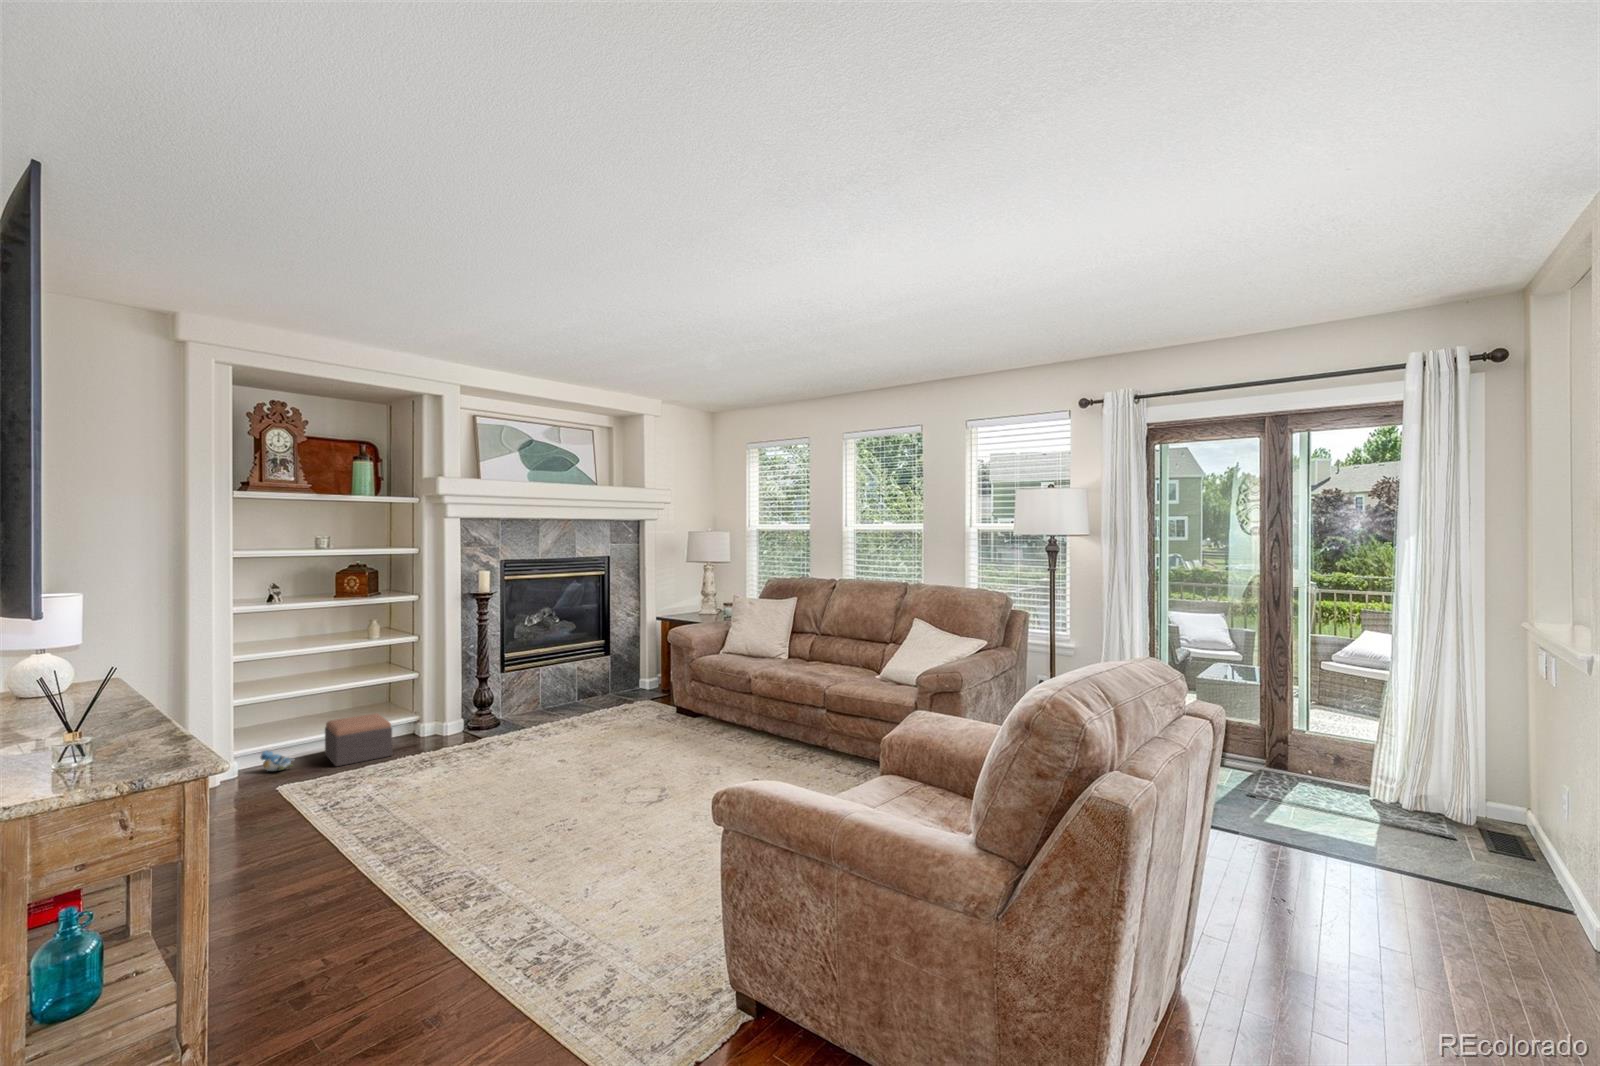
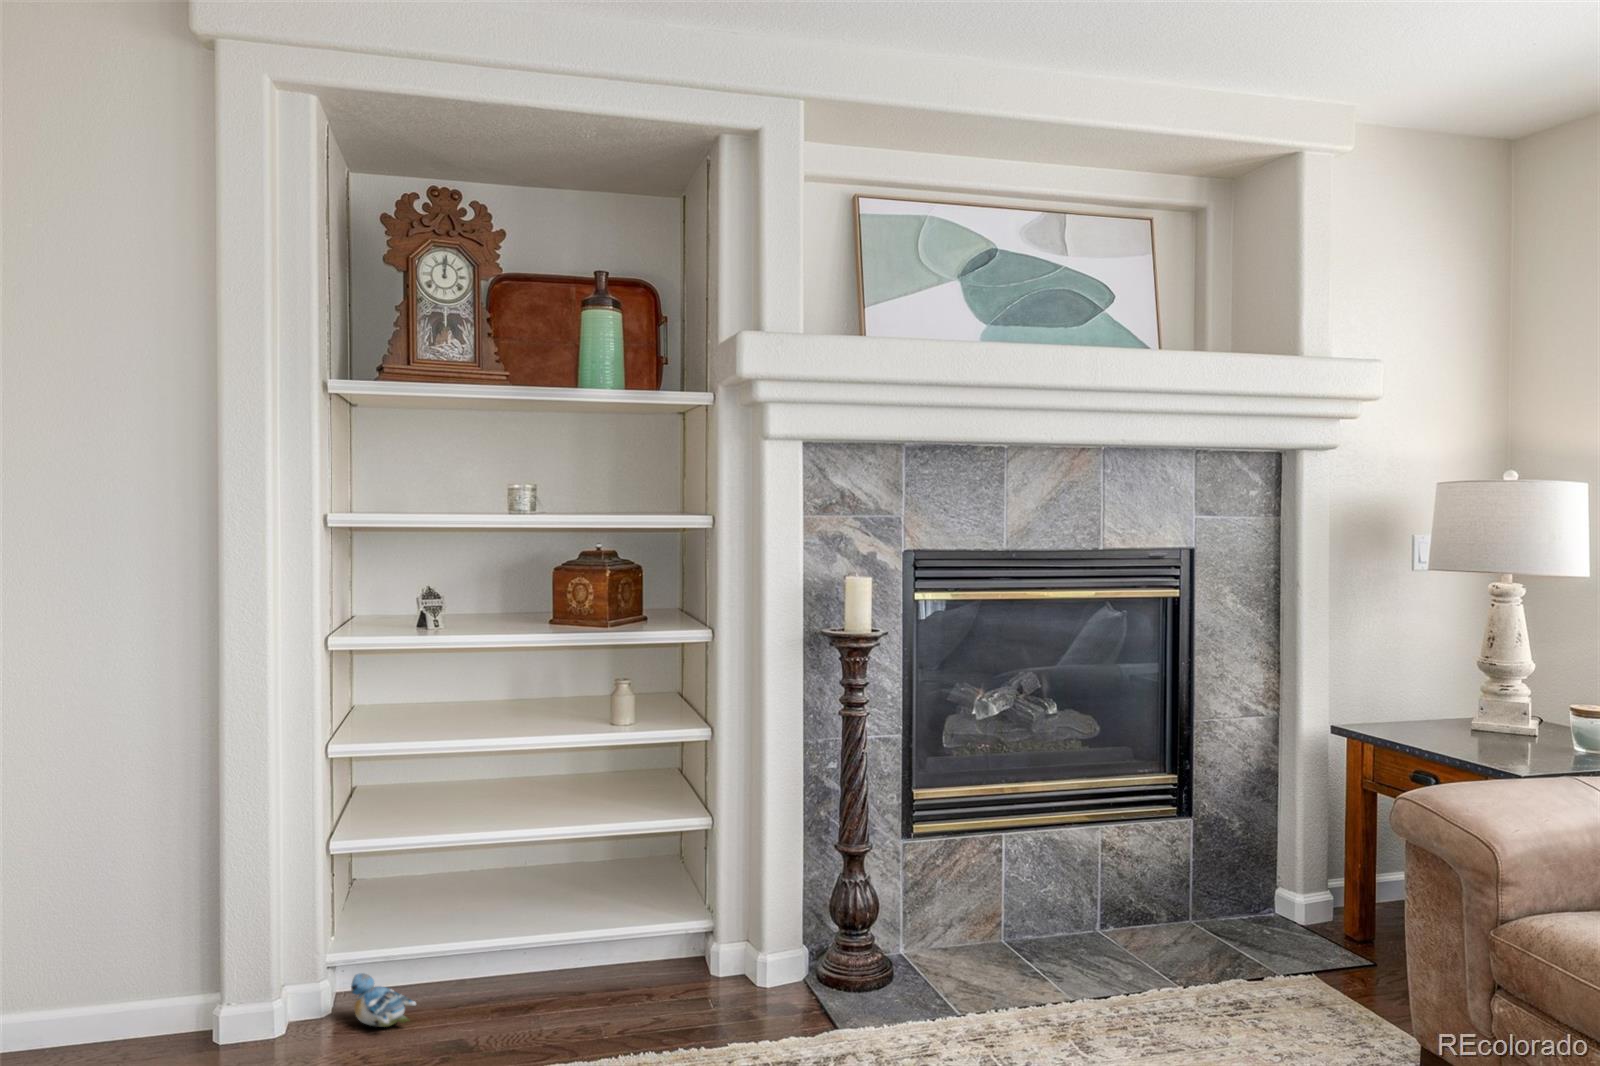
footstool: present [325,713,392,766] -> none [479,912,609,1045]

